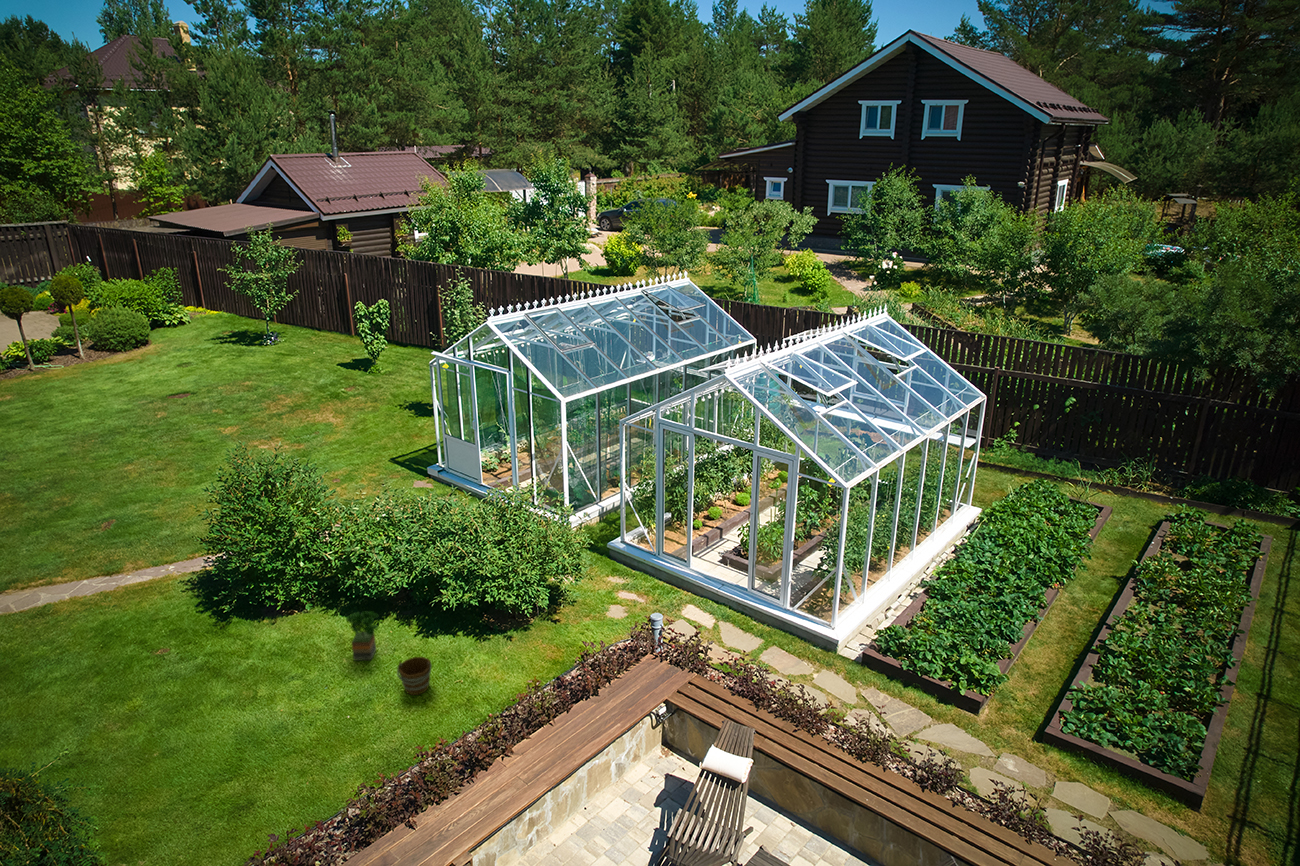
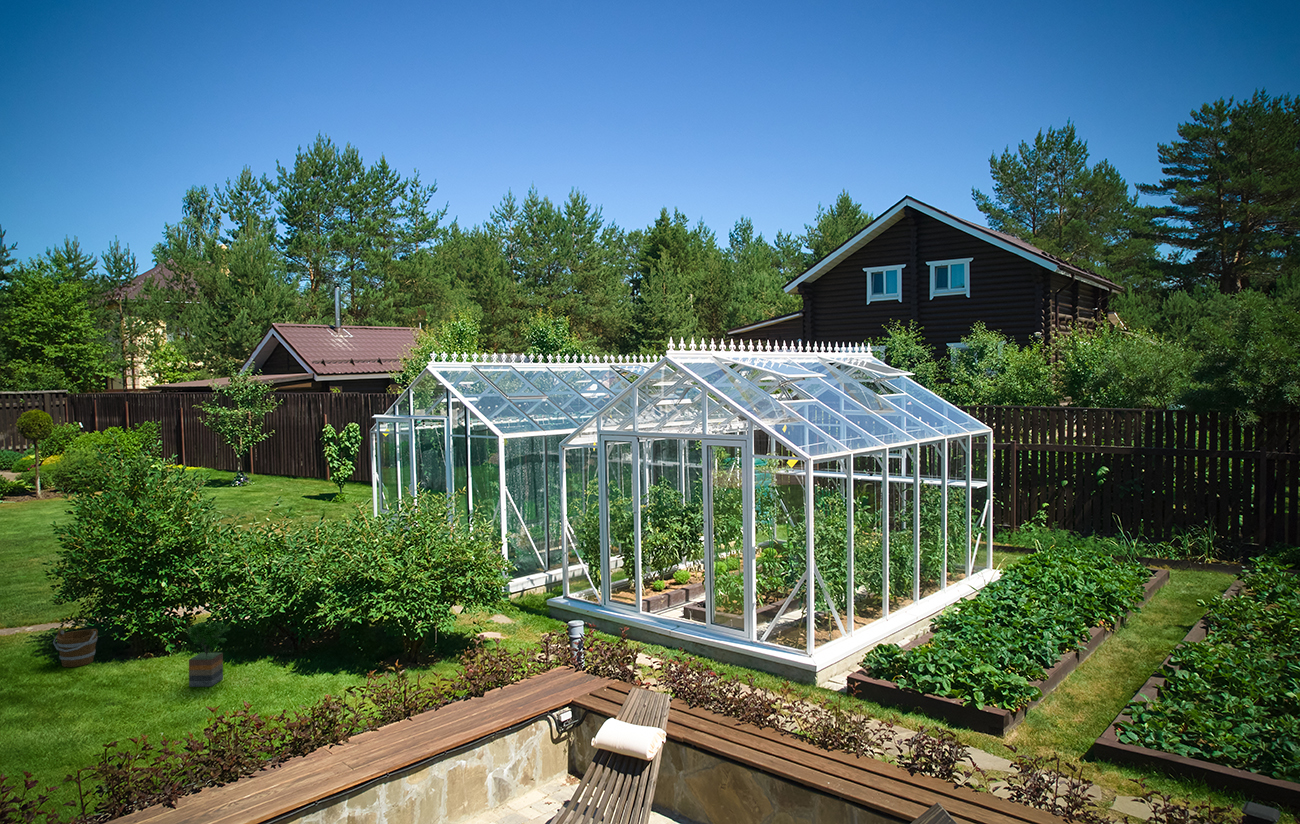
bucket: present [397,657,431,695] -> present [53,629,98,667]

